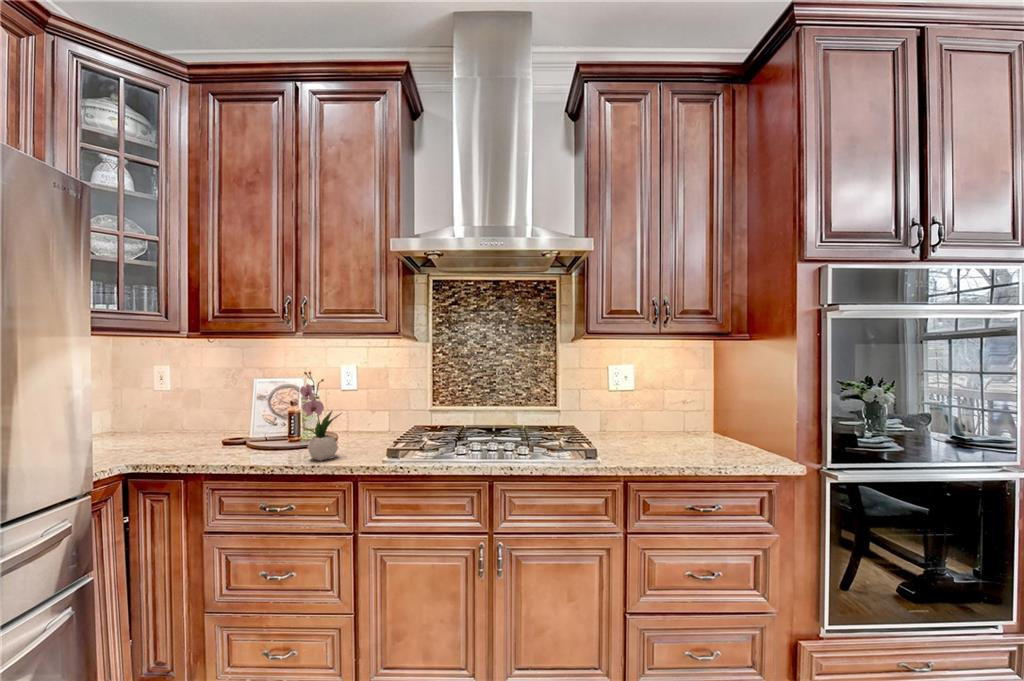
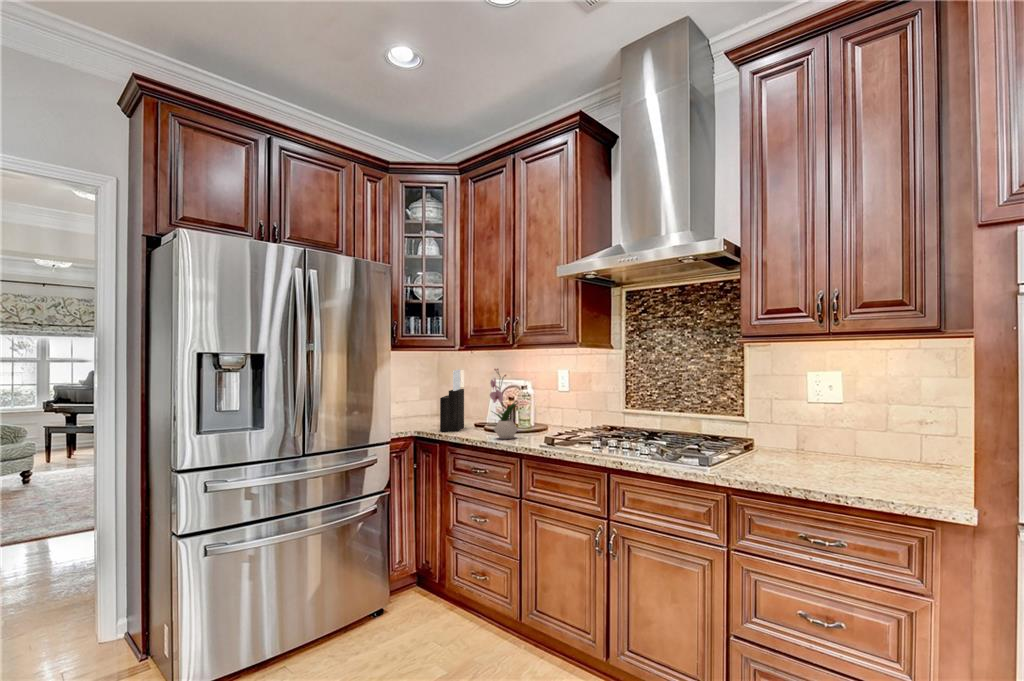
knife block: none [187,371,225,462] -> present [440,370,464,432]

